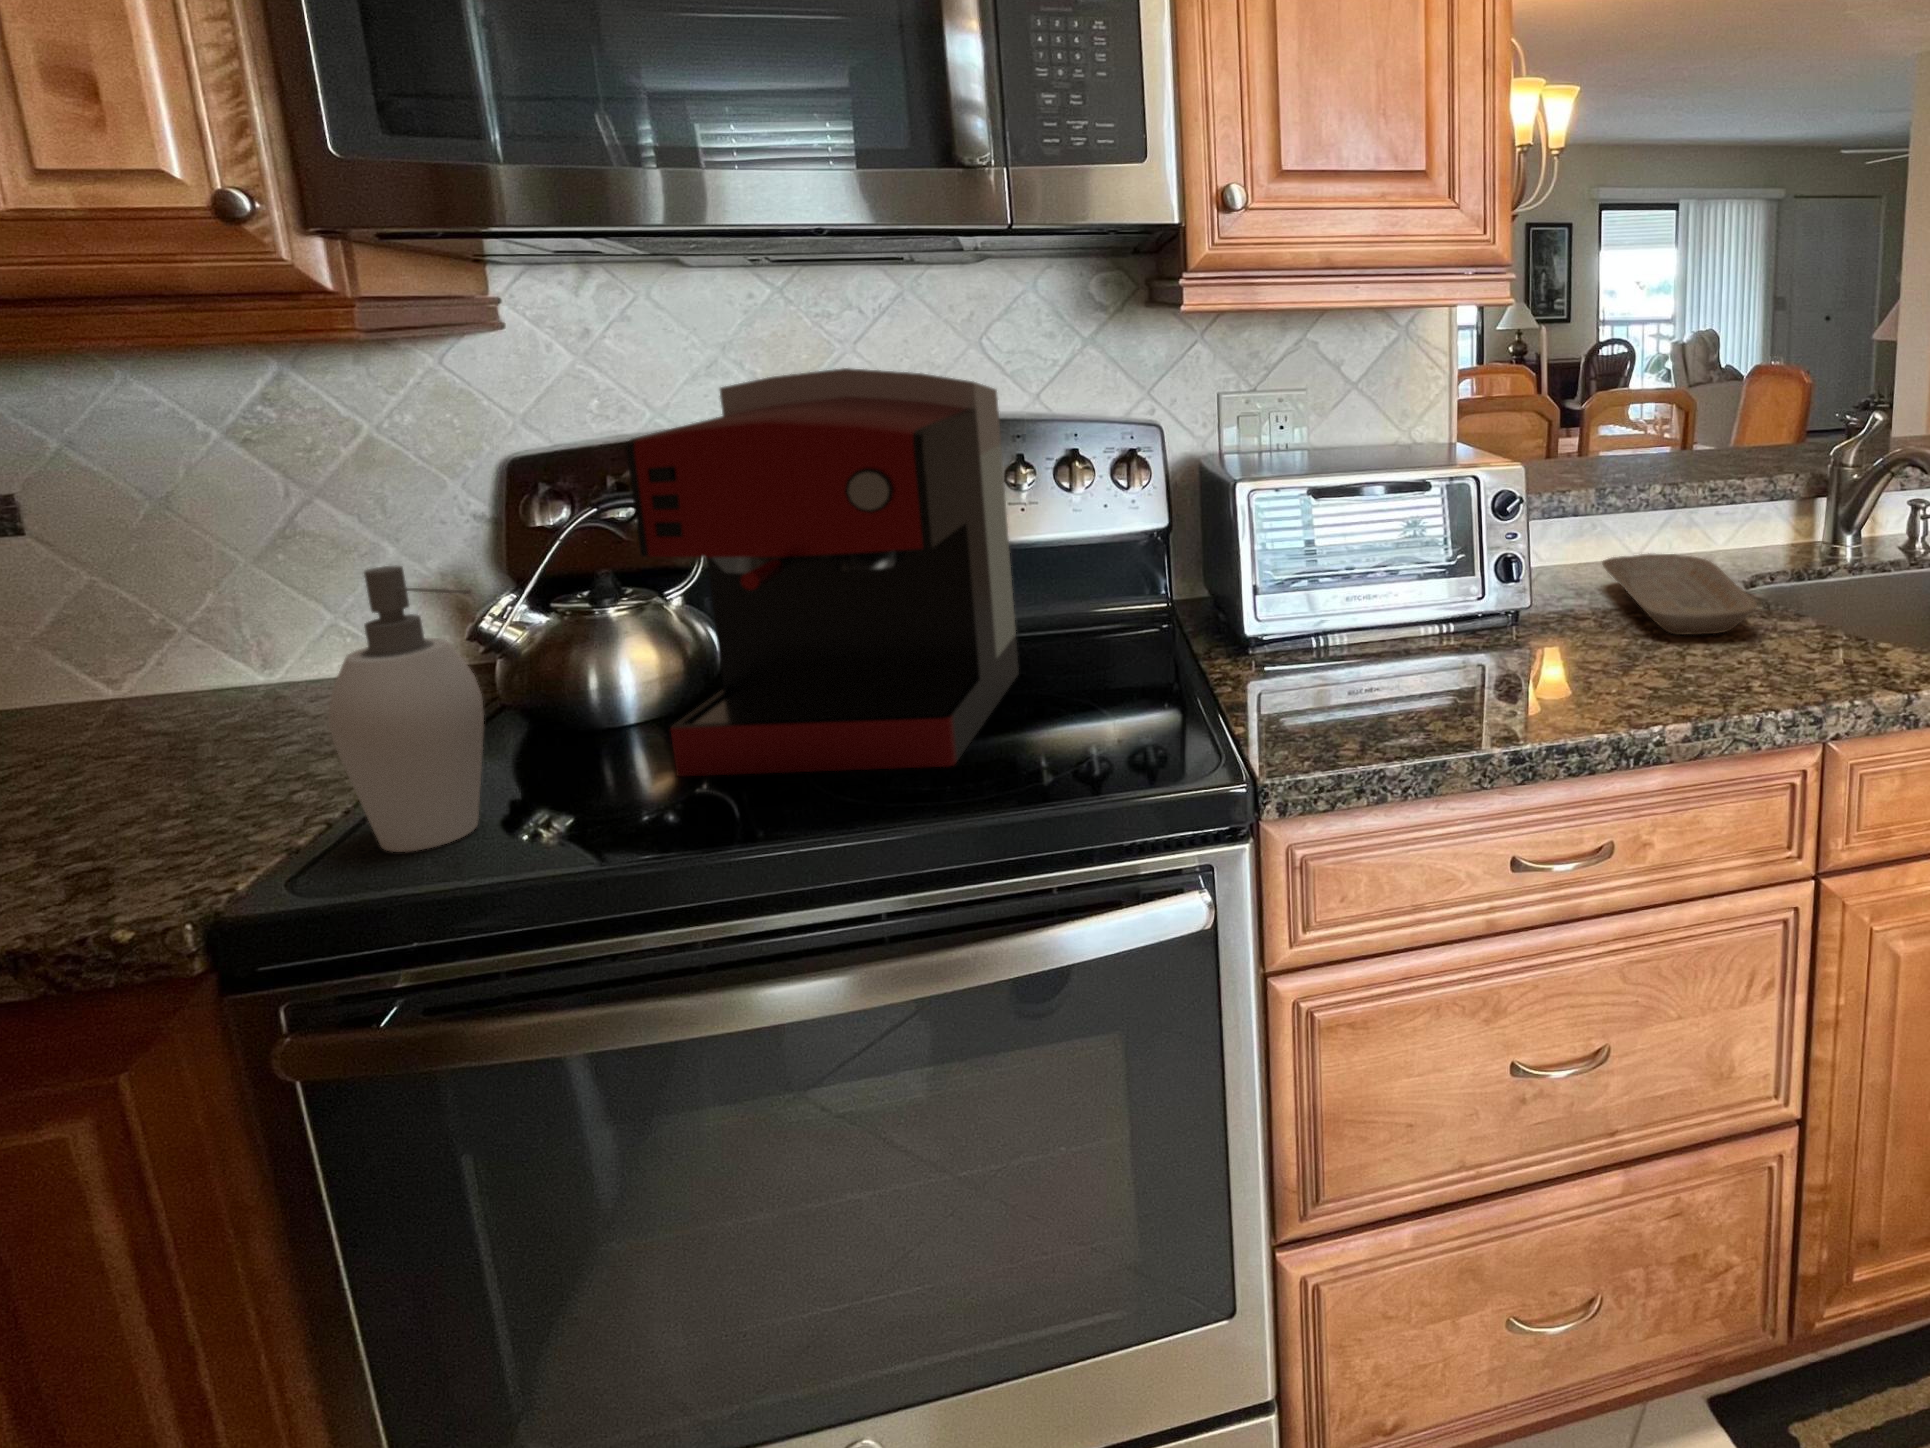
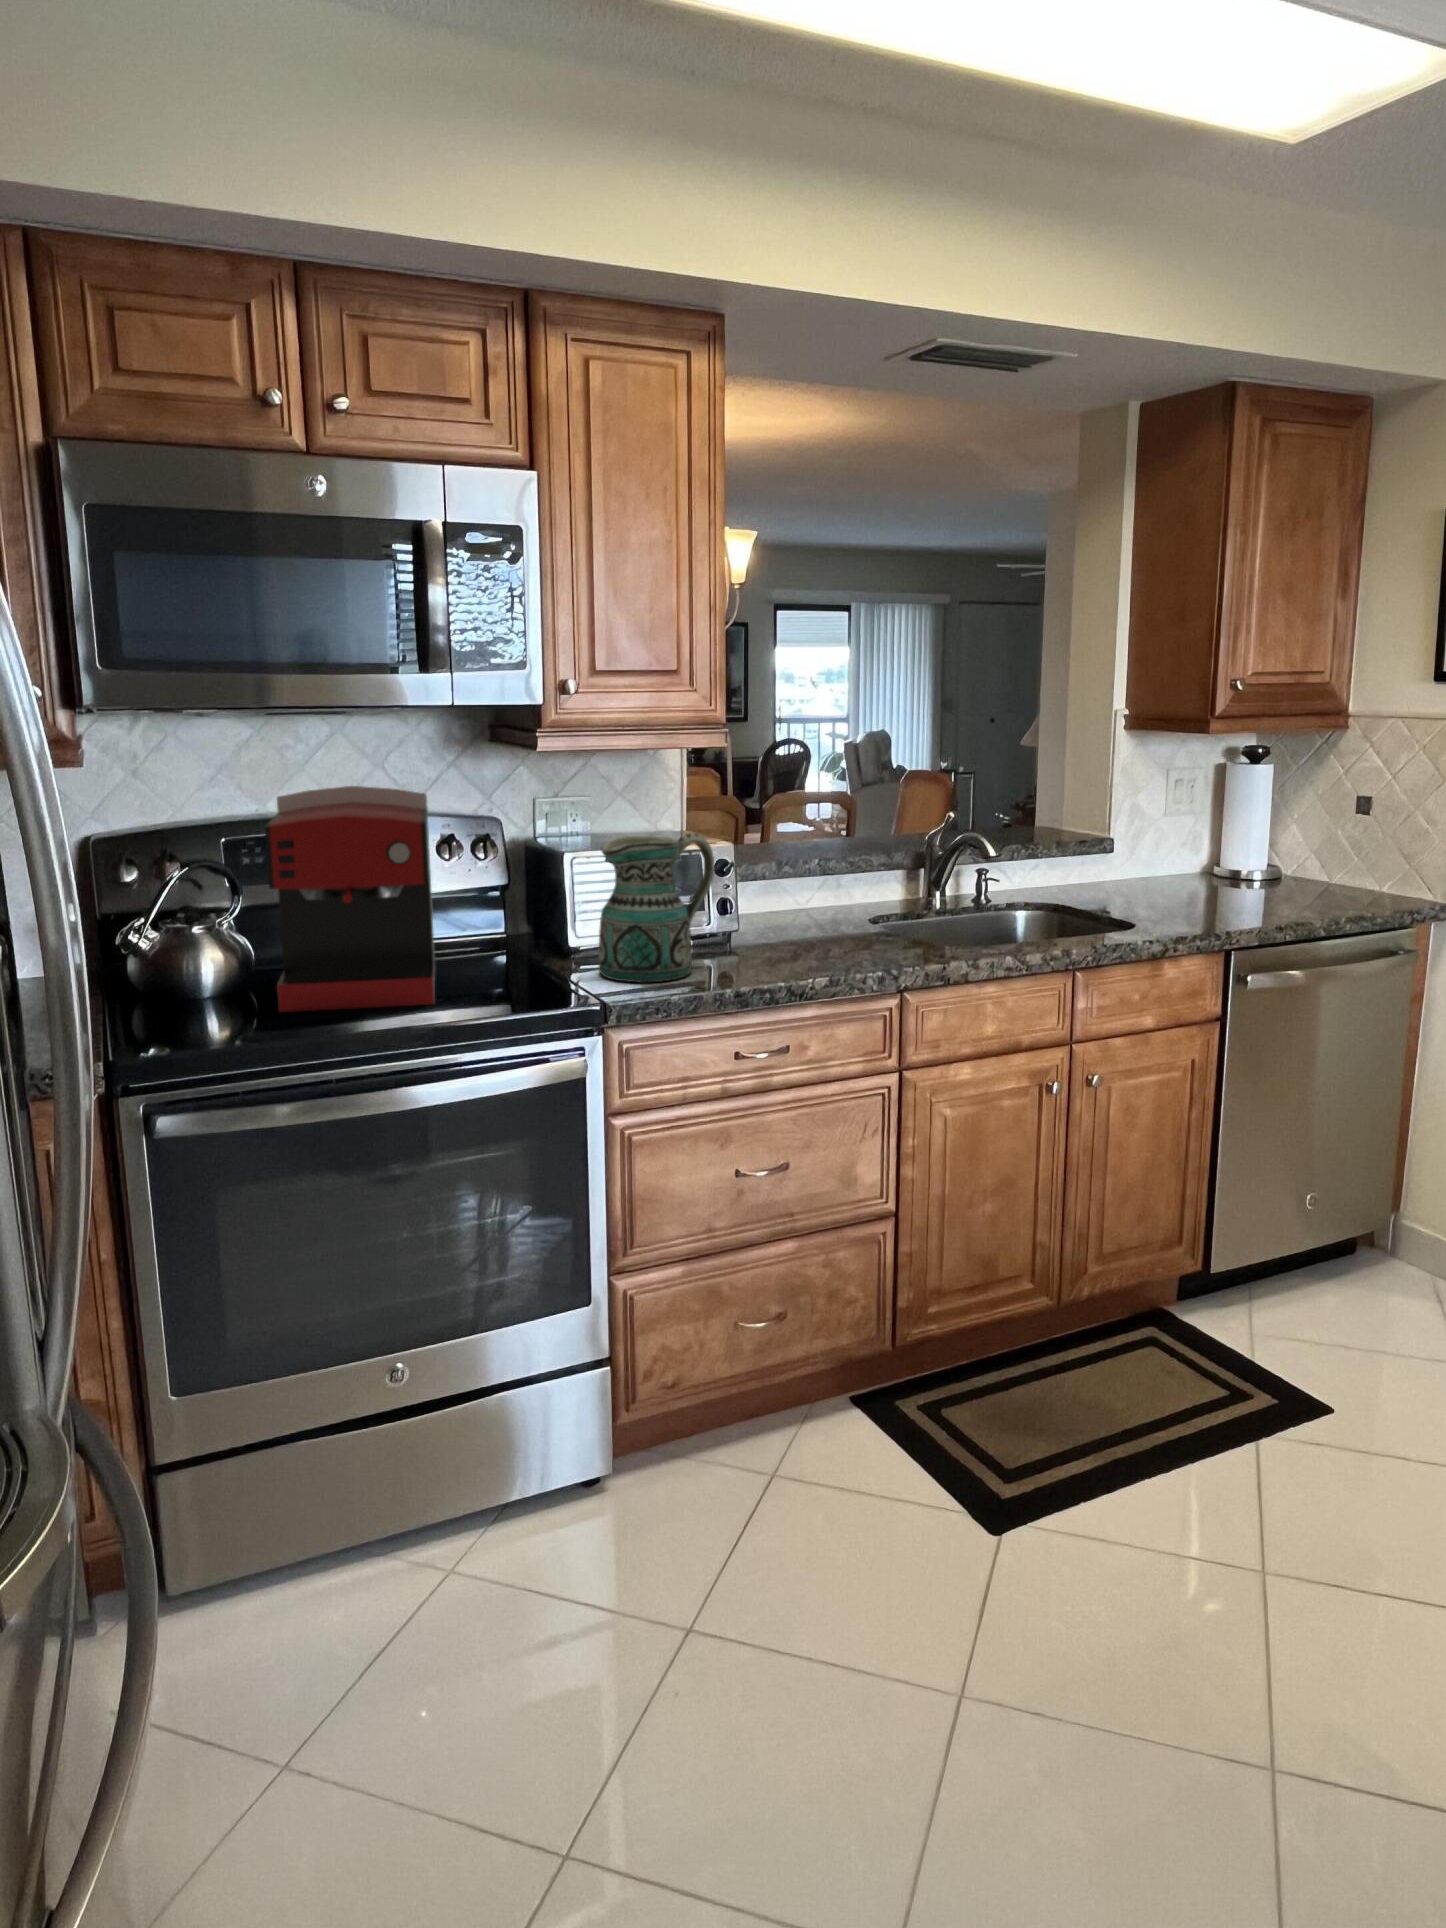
ceramic pitcher: none [1278,450,1486,720] -> present [598,833,715,982]
tray: present [1602,553,1757,635] -> none [780,902,871,945]
soap dispenser: present [329,566,484,852] -> none [134,891,216,1039]

